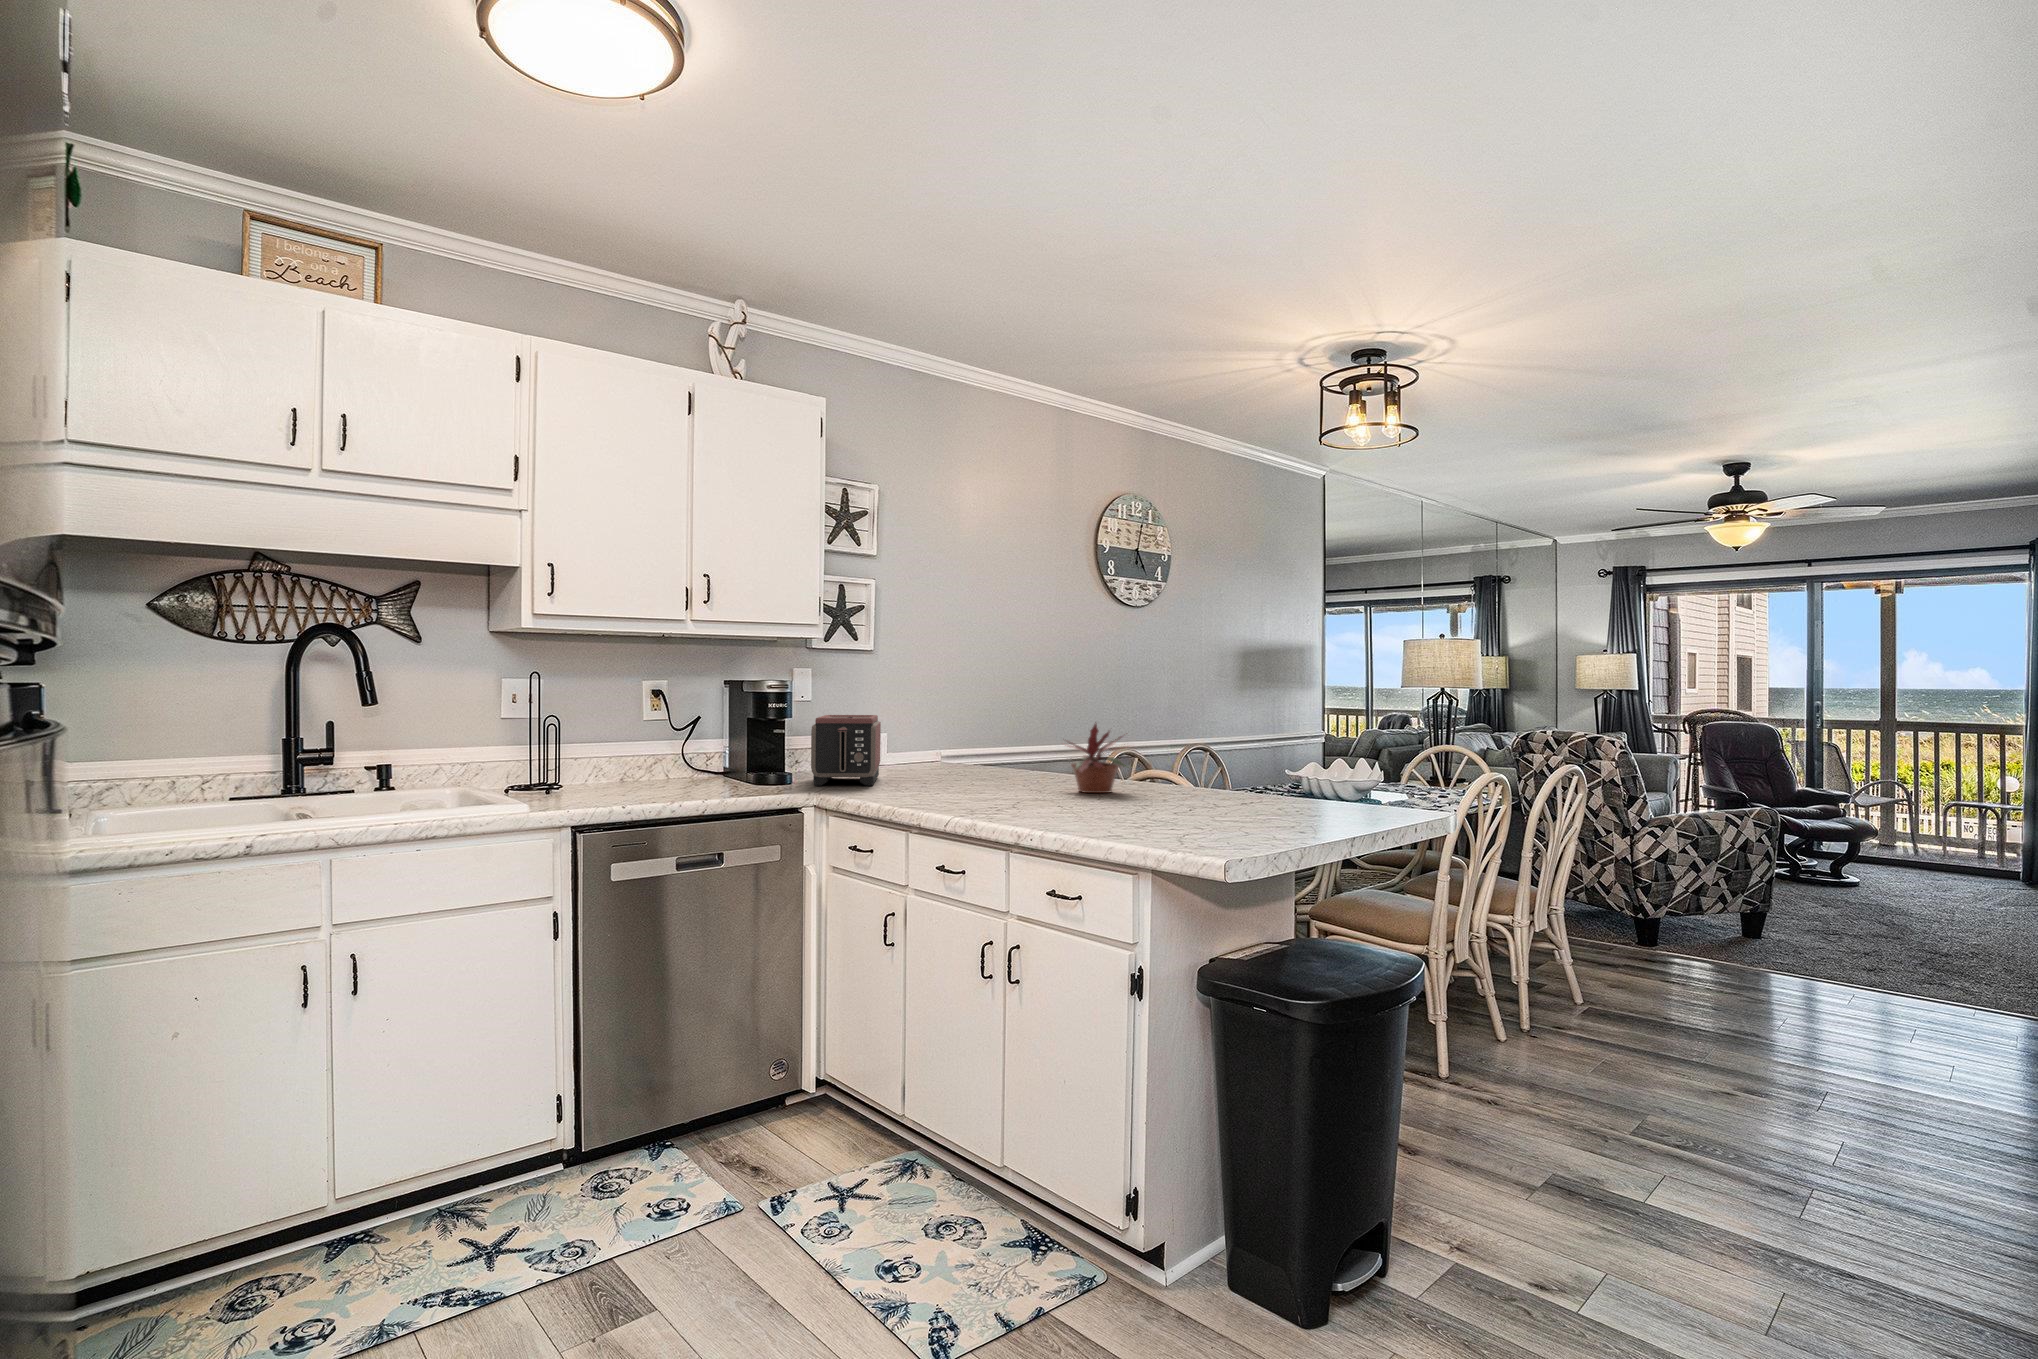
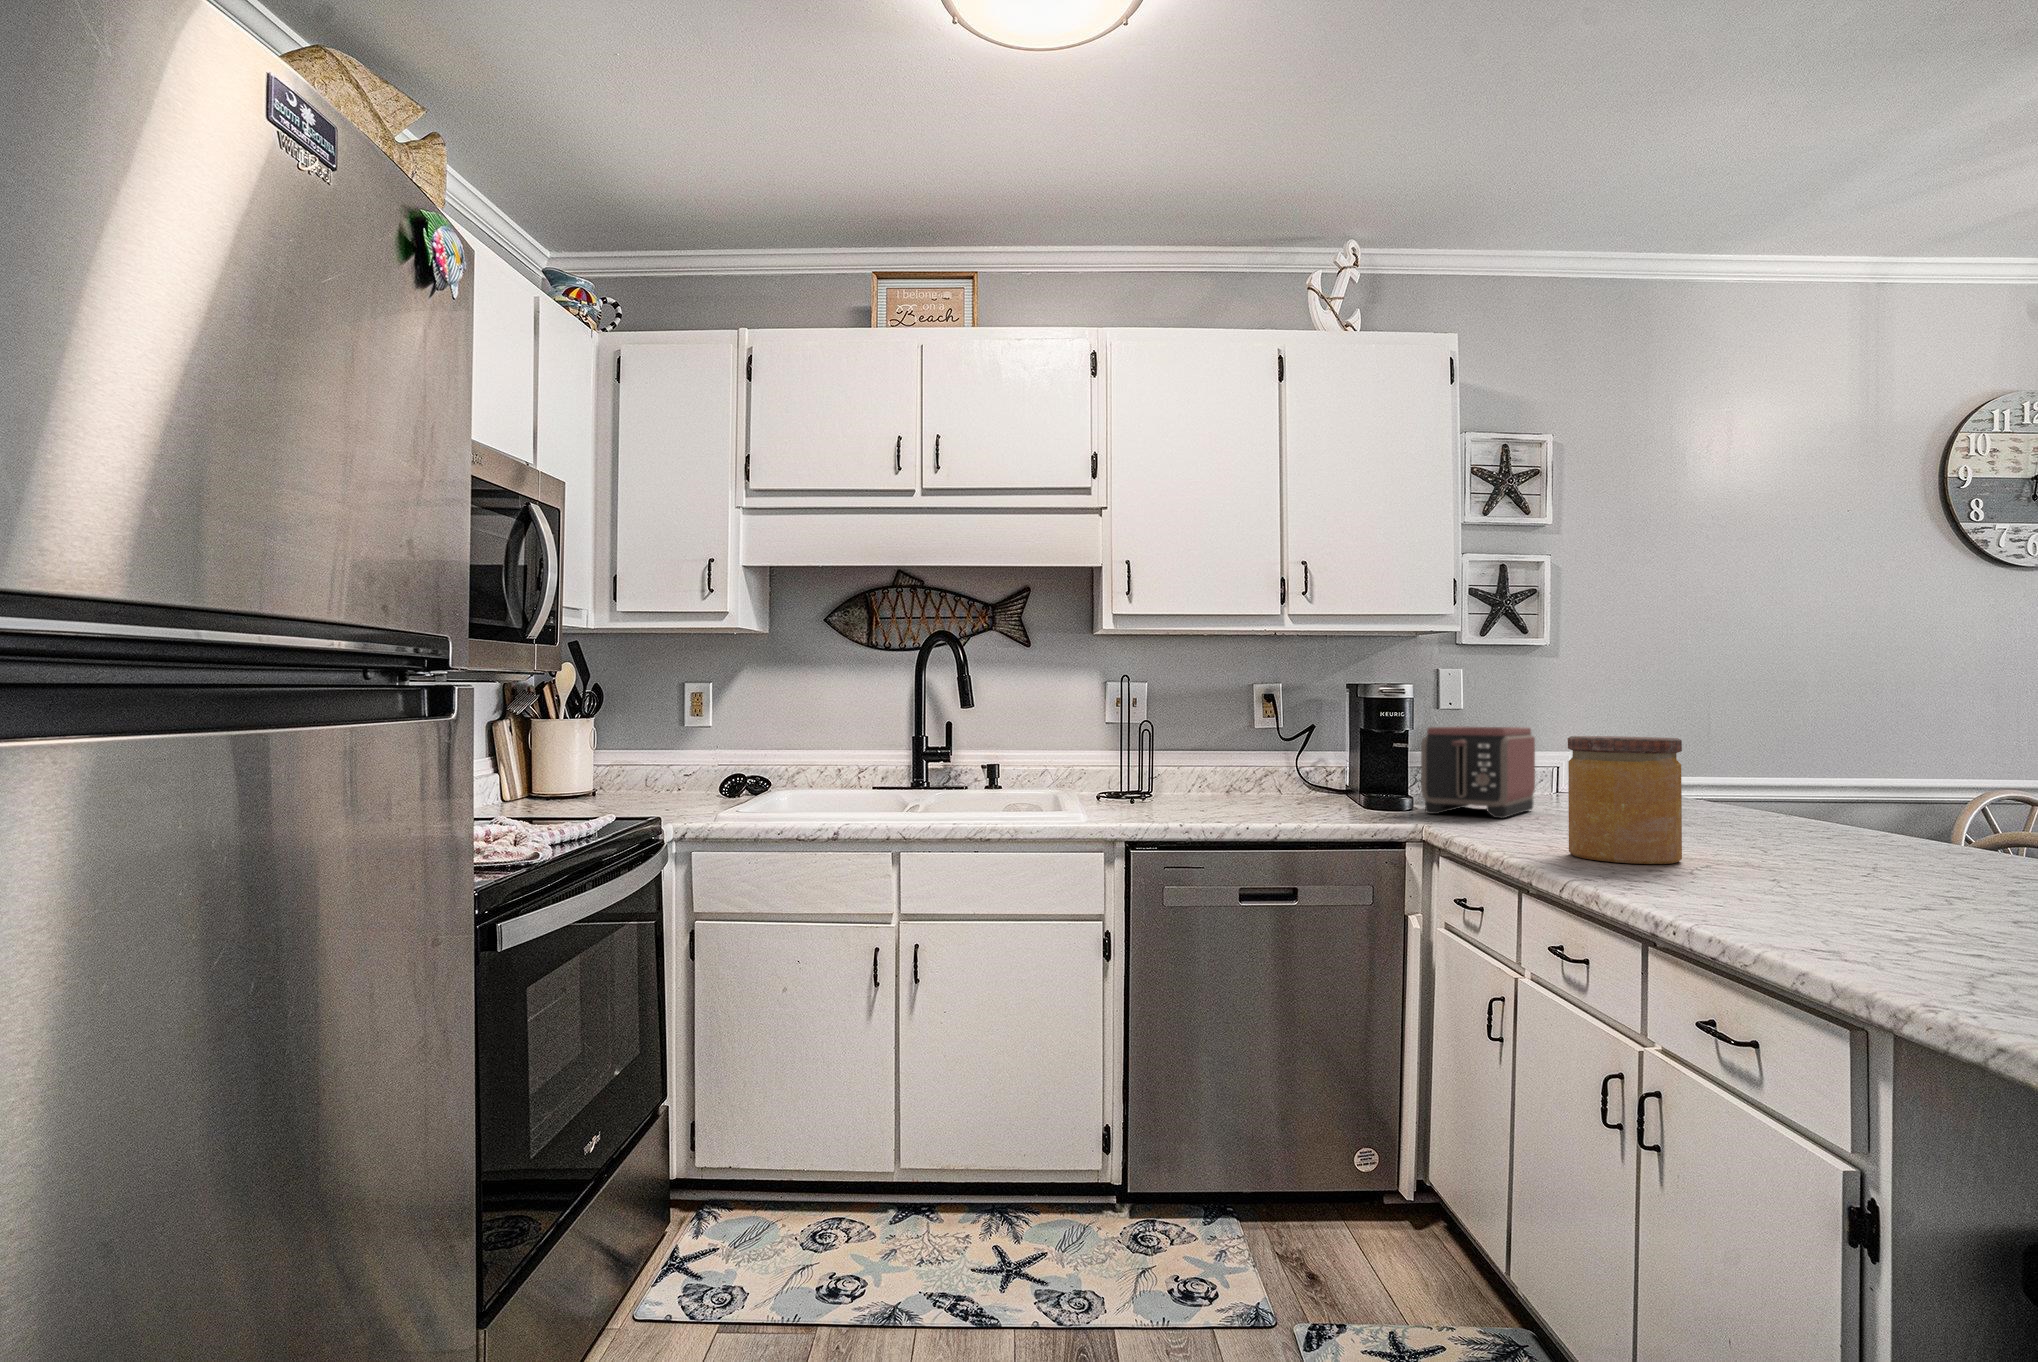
potted plant: present [1065,724,1126,793] -> none [1797,734,1958,855]
jar: none [955,727,1022,813] -> present [1568,736,1682,864]

